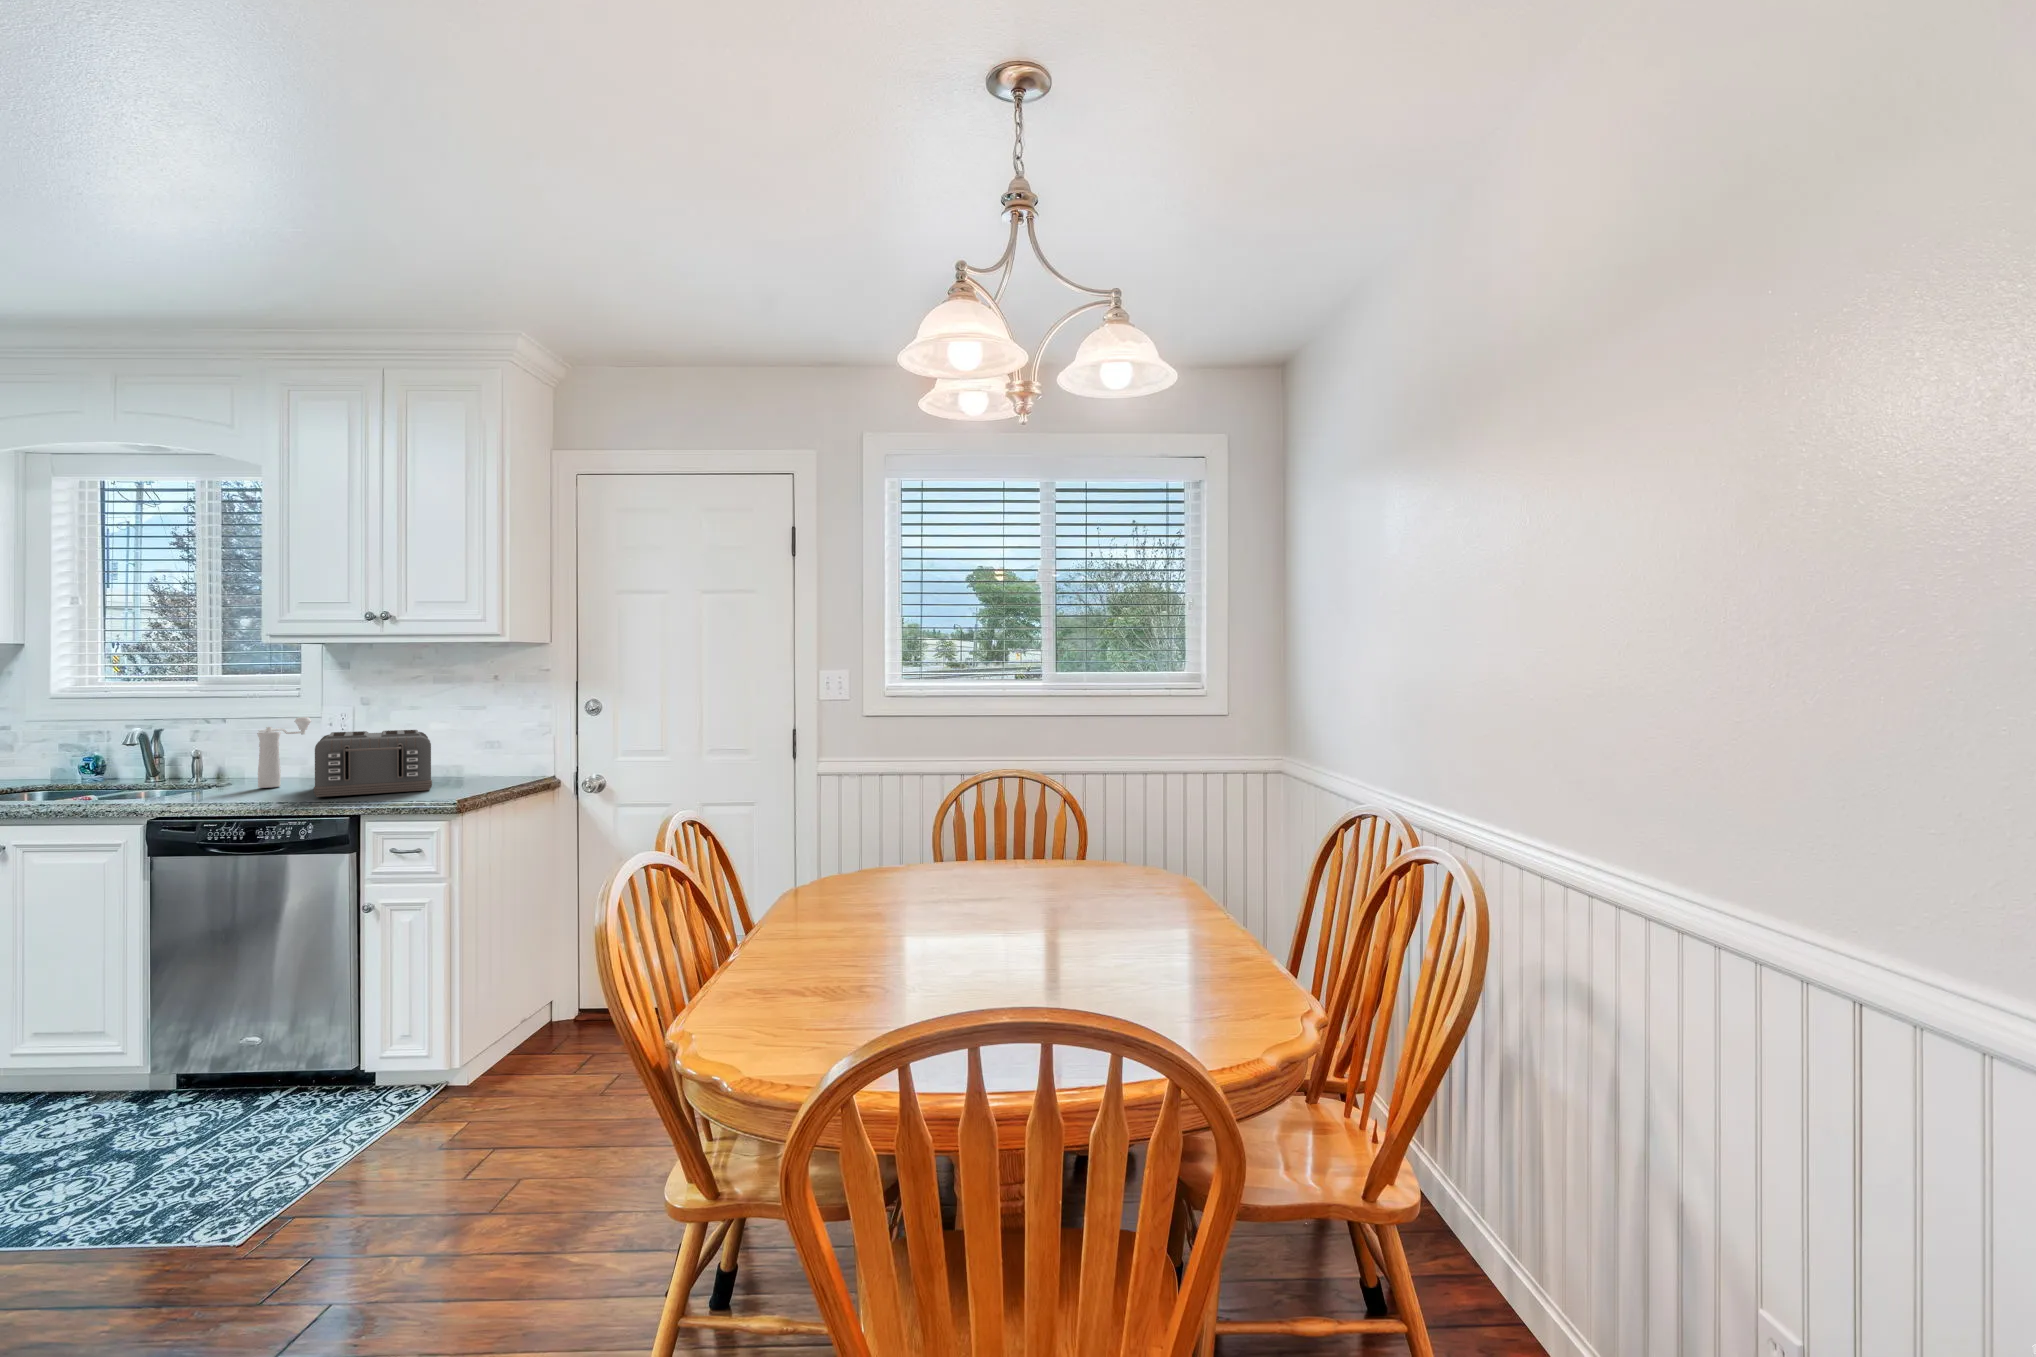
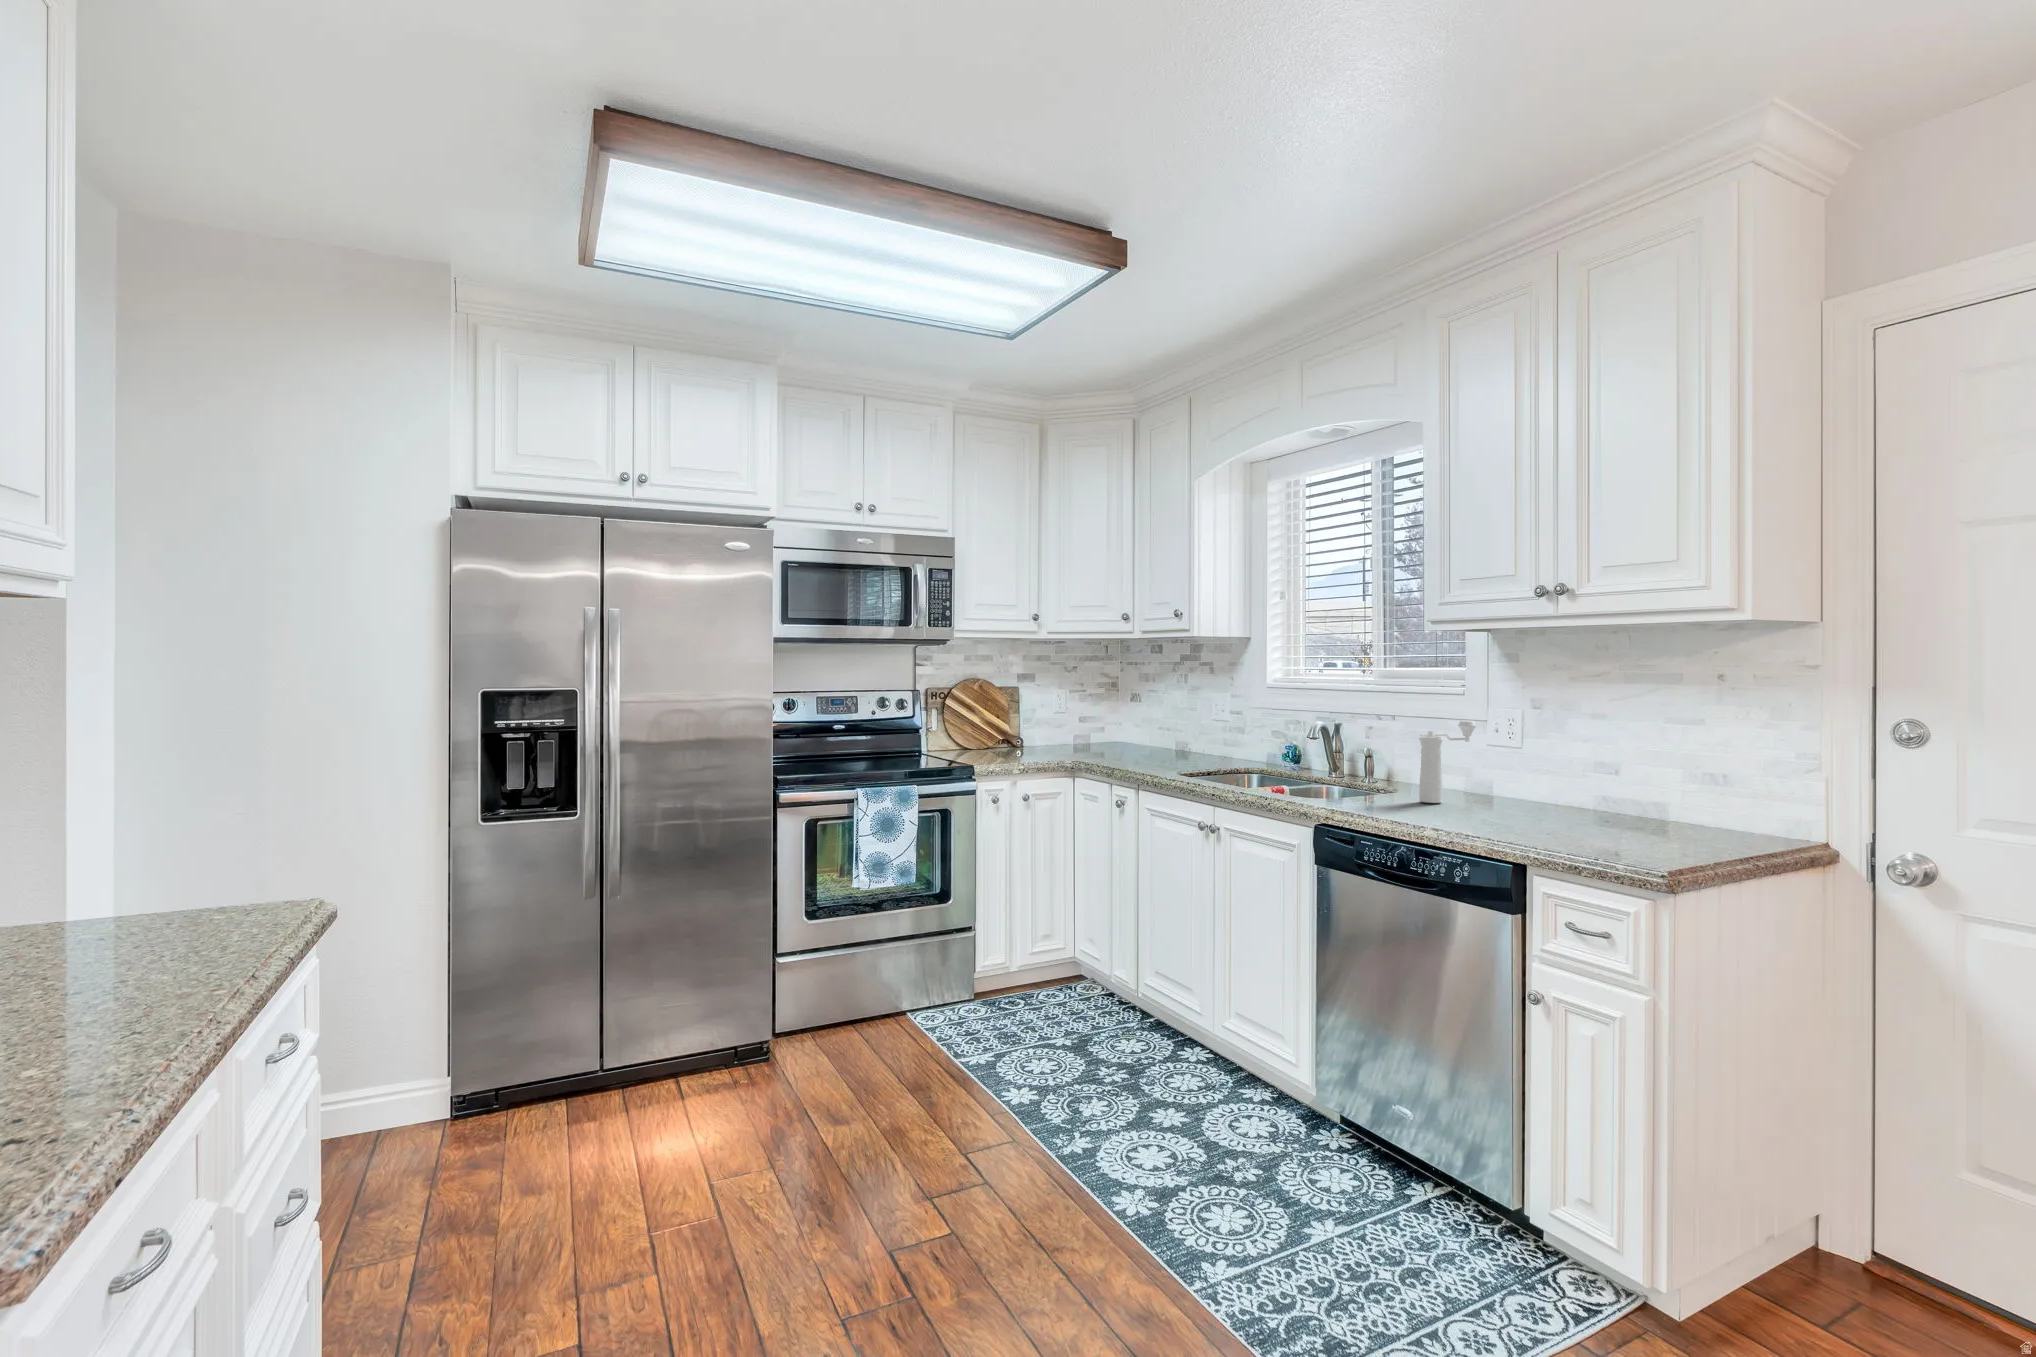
toaster: present [314,730,432,797] -> none [1473,743,1625,840]

